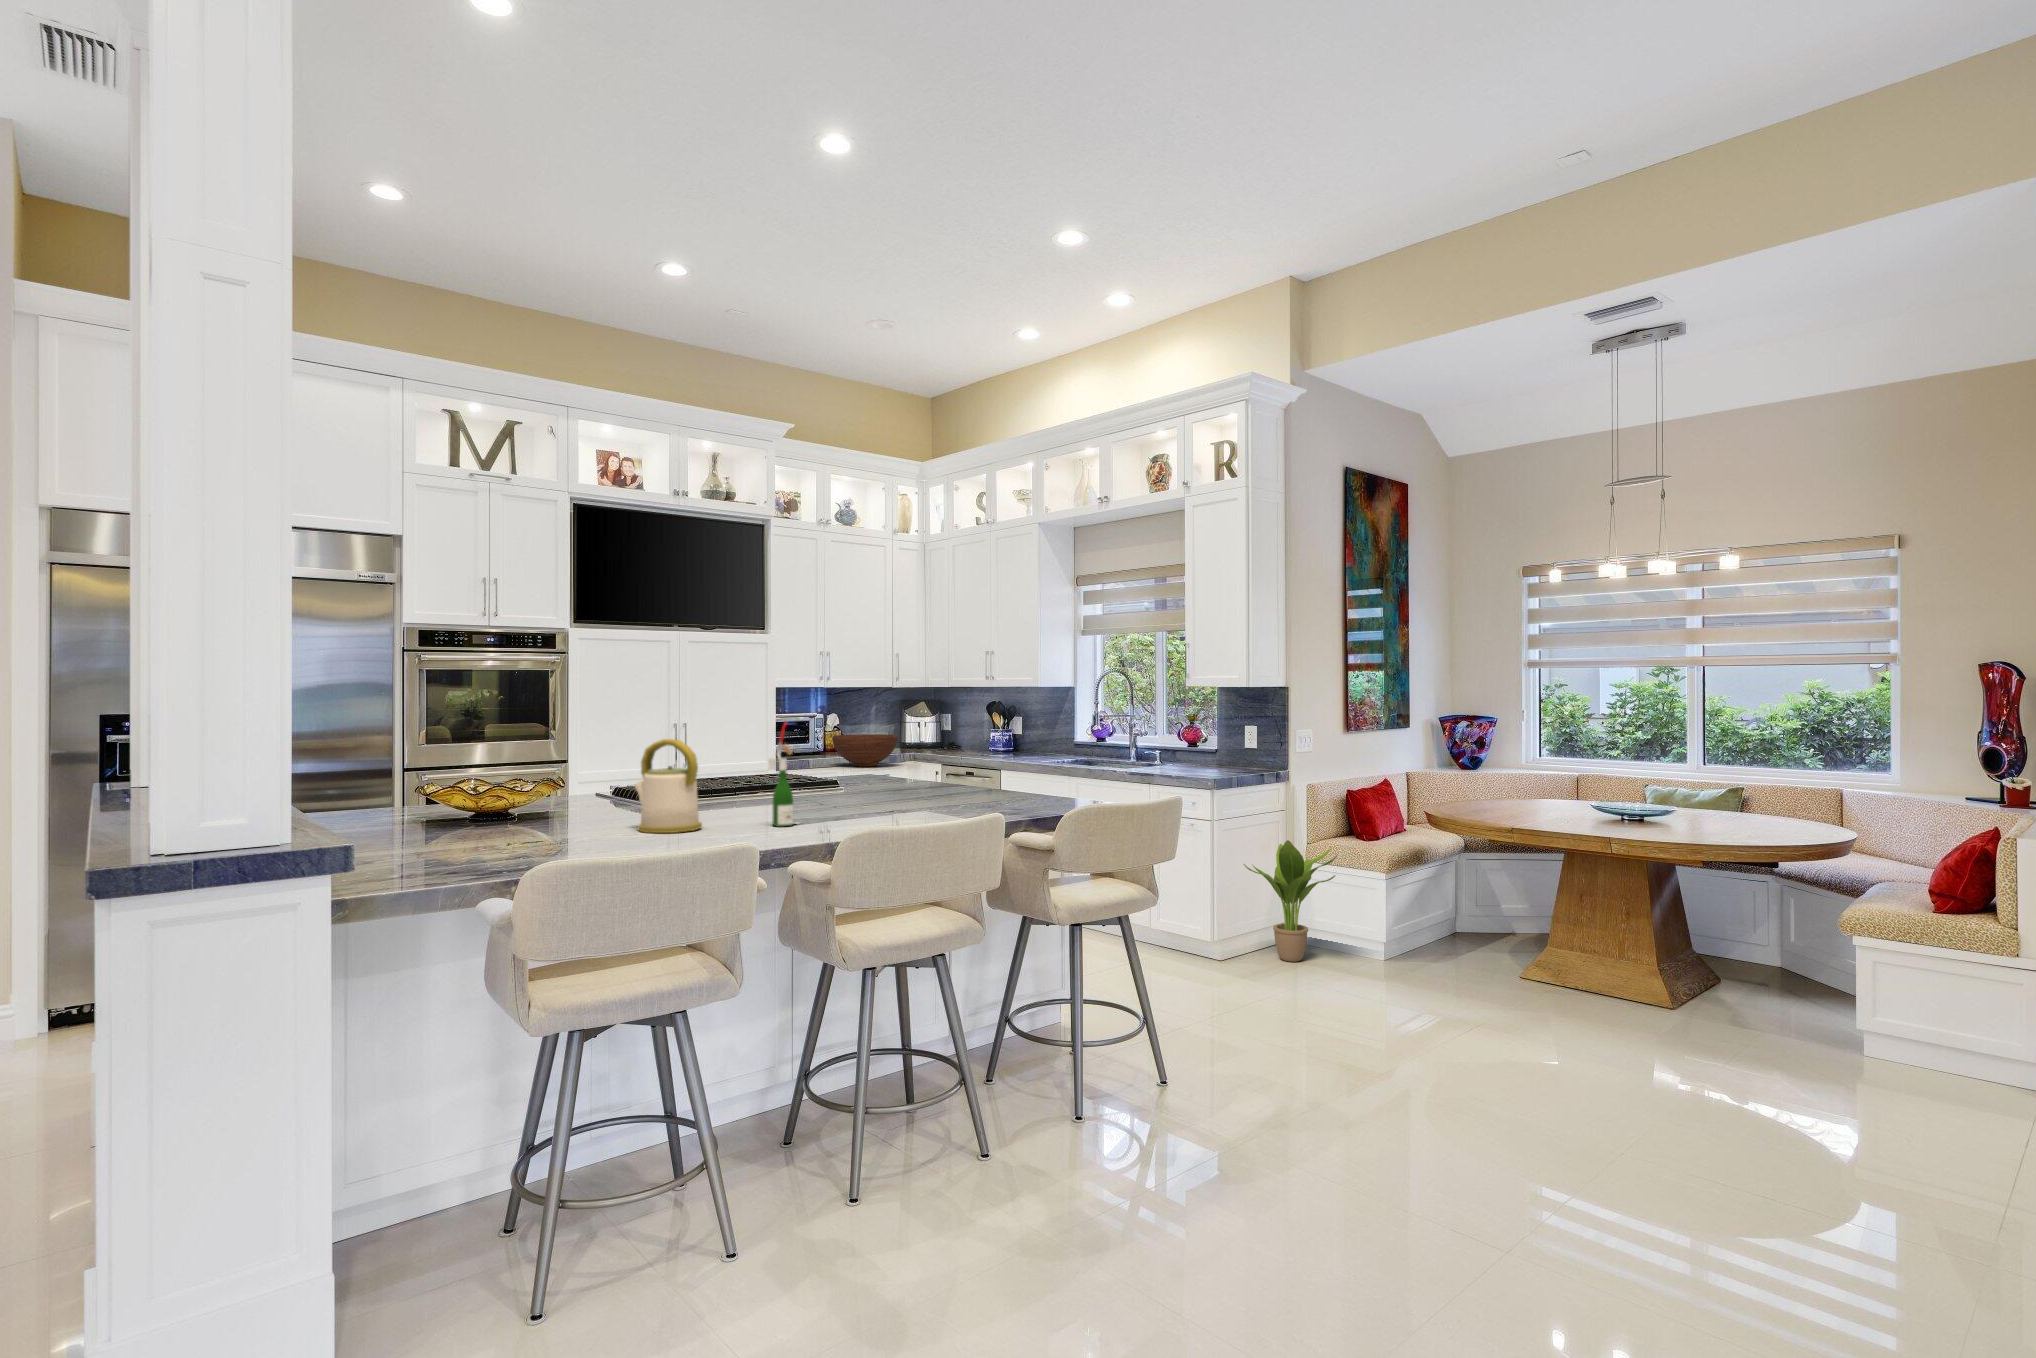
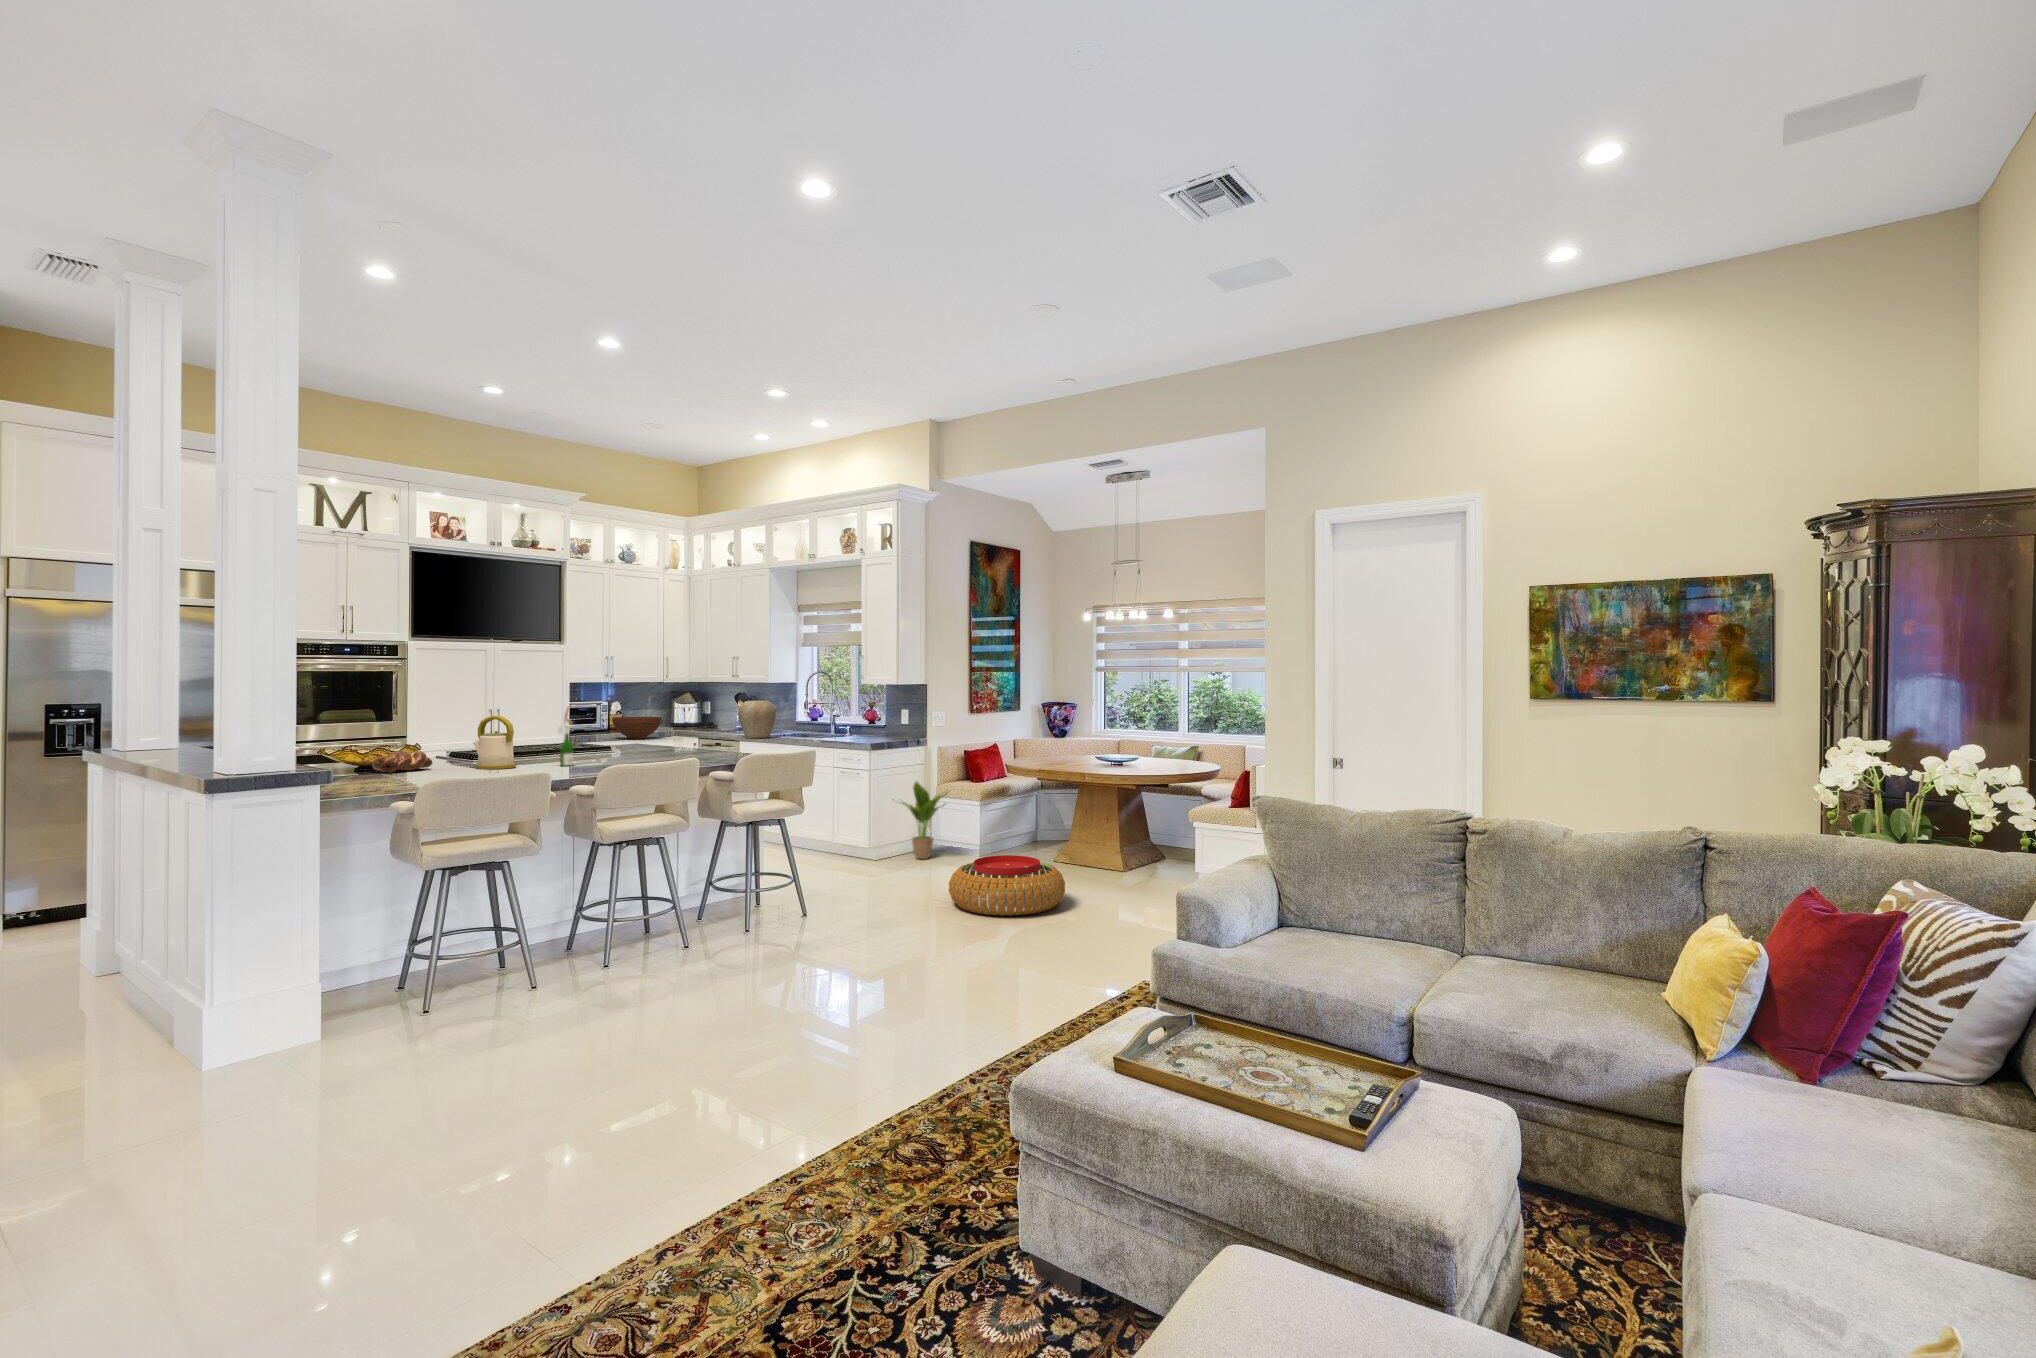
vase: none [1000,712,1052,766] -> present [738,700,776,738]
bread loaf: none [469,800,569,840] -> present [372,751,432,773]
pouf: none [1403,986,1636,1114] -> present [949,855,1065,916]

